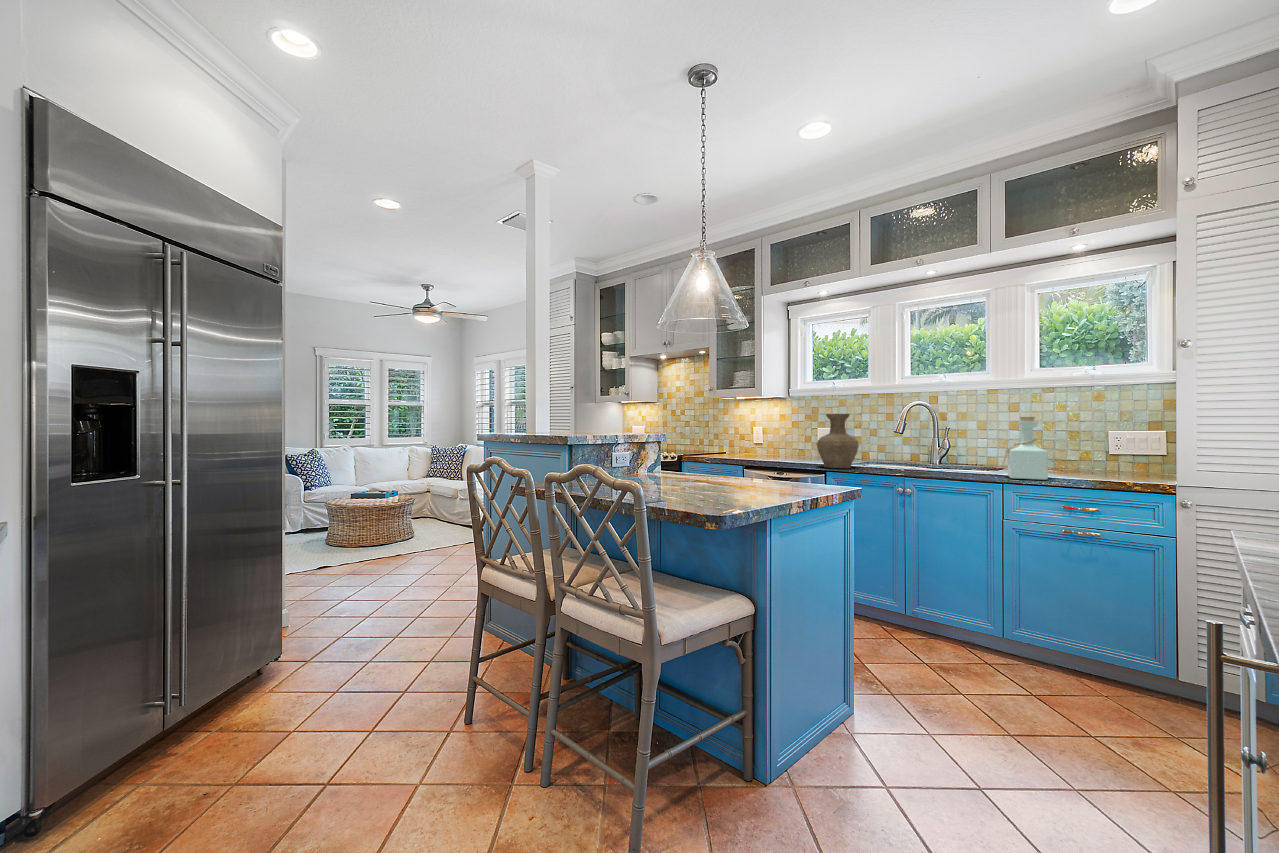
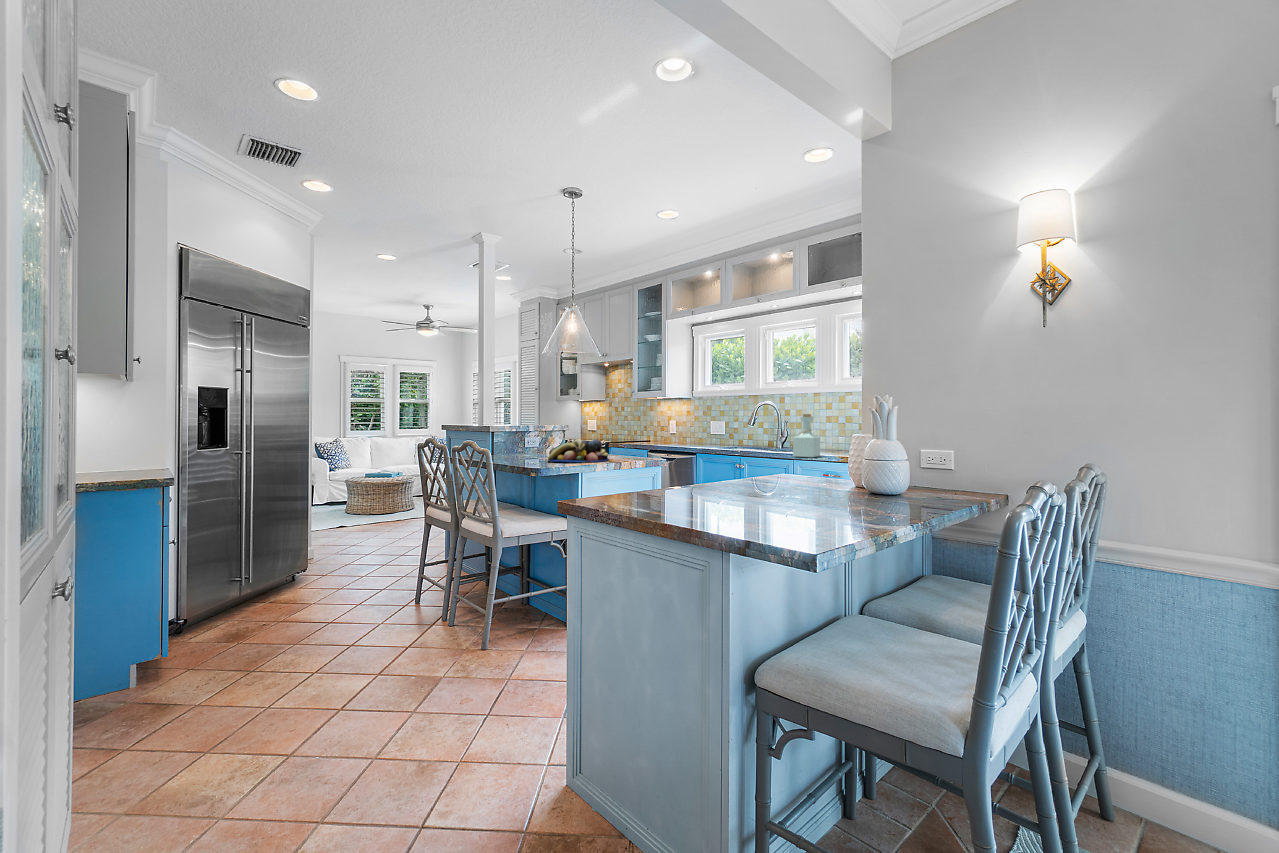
vase: present [817,414,859,468] -> none [688,411,717,451]
fruit bowl: none [686,457,790,497] -> present [548,439,609,462]

